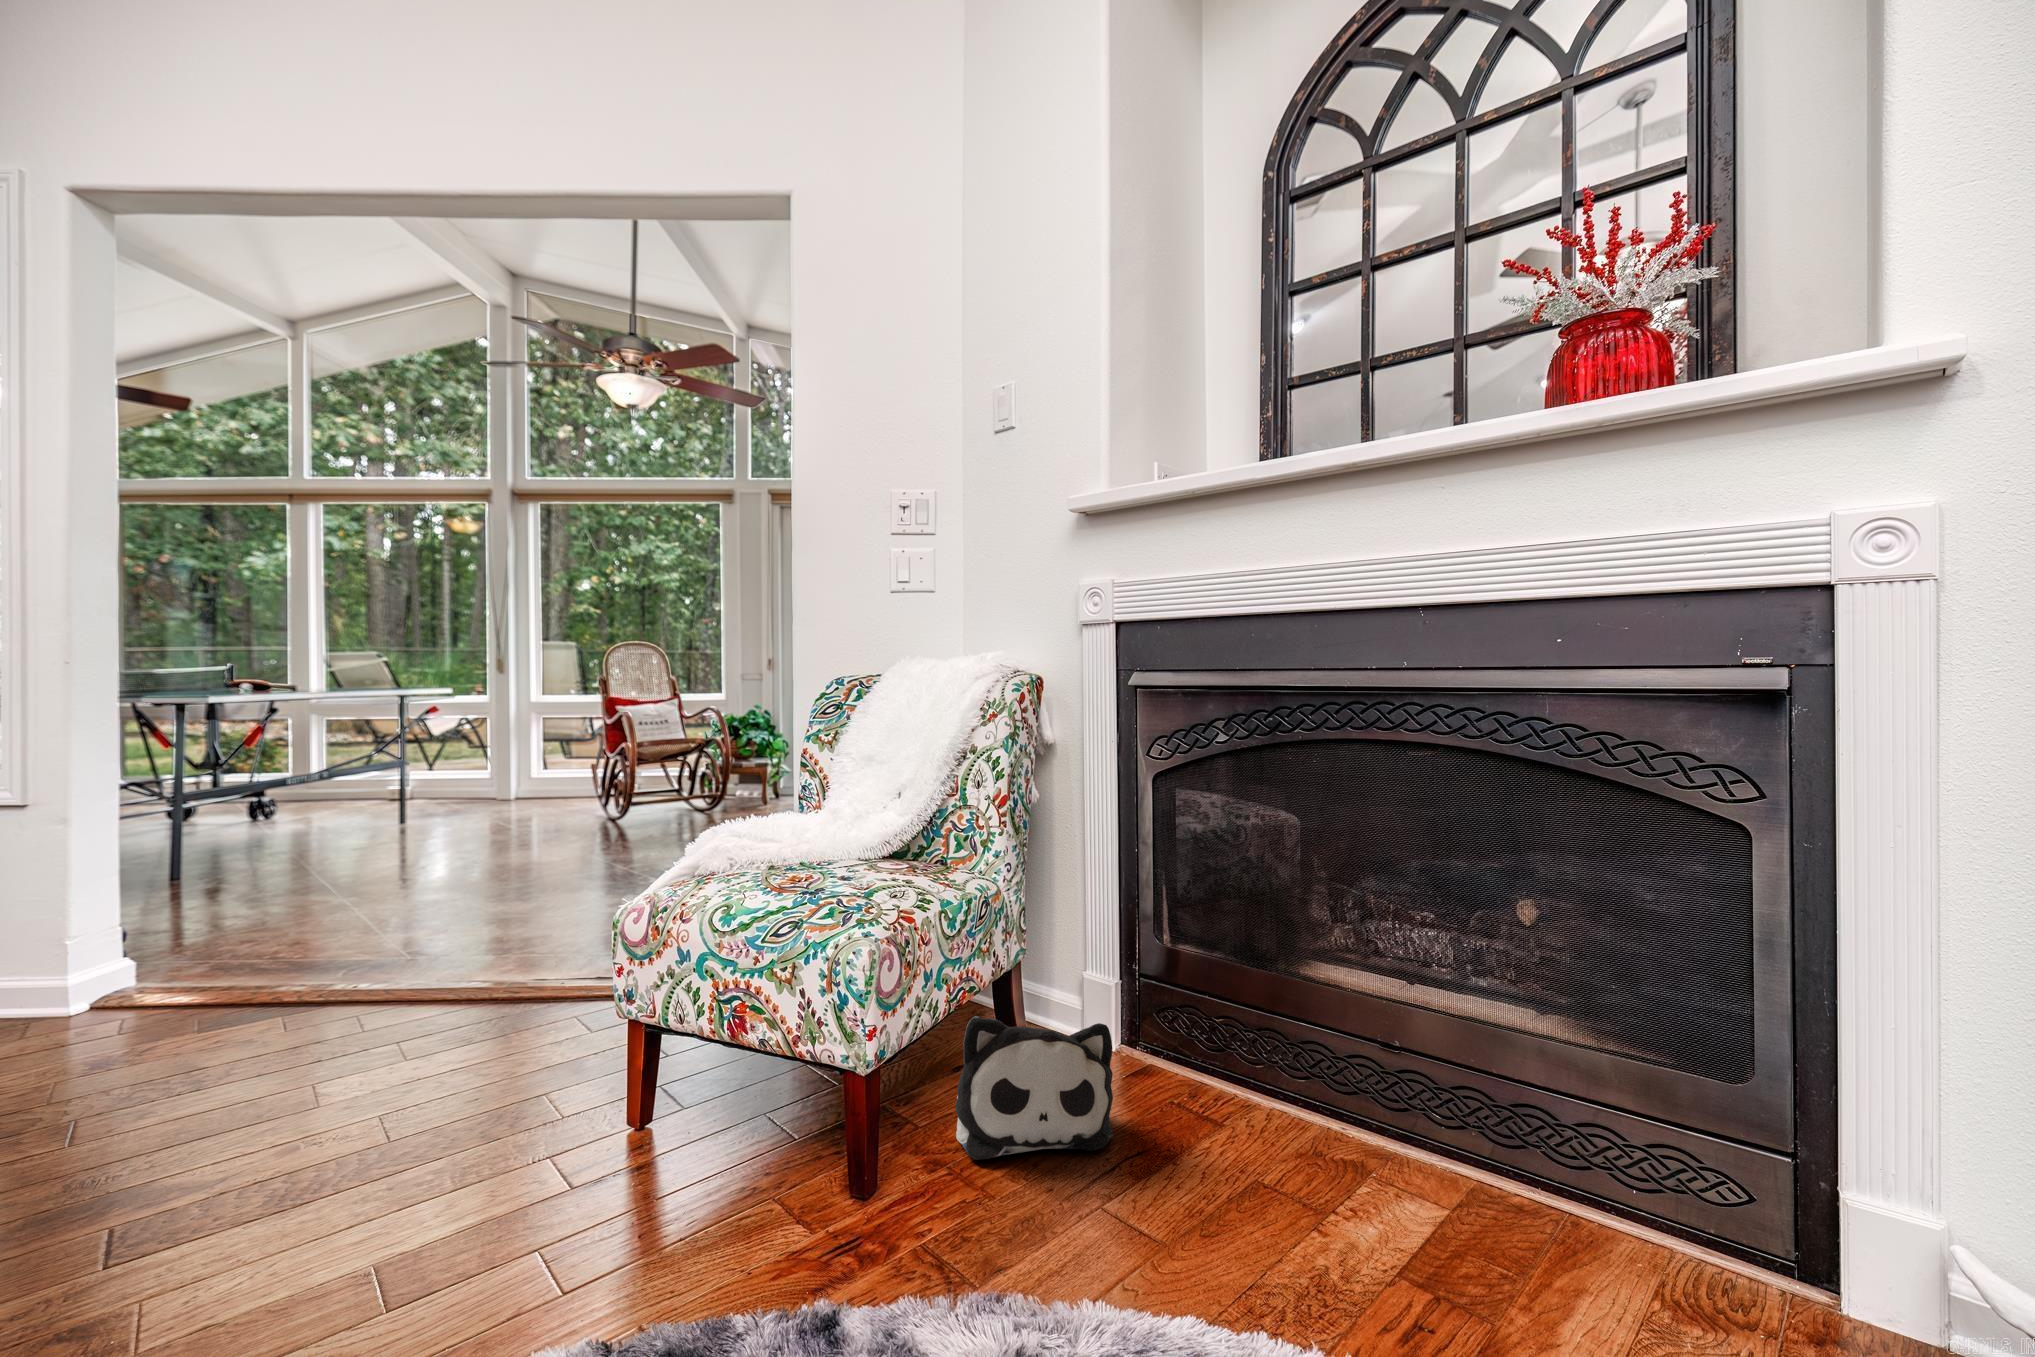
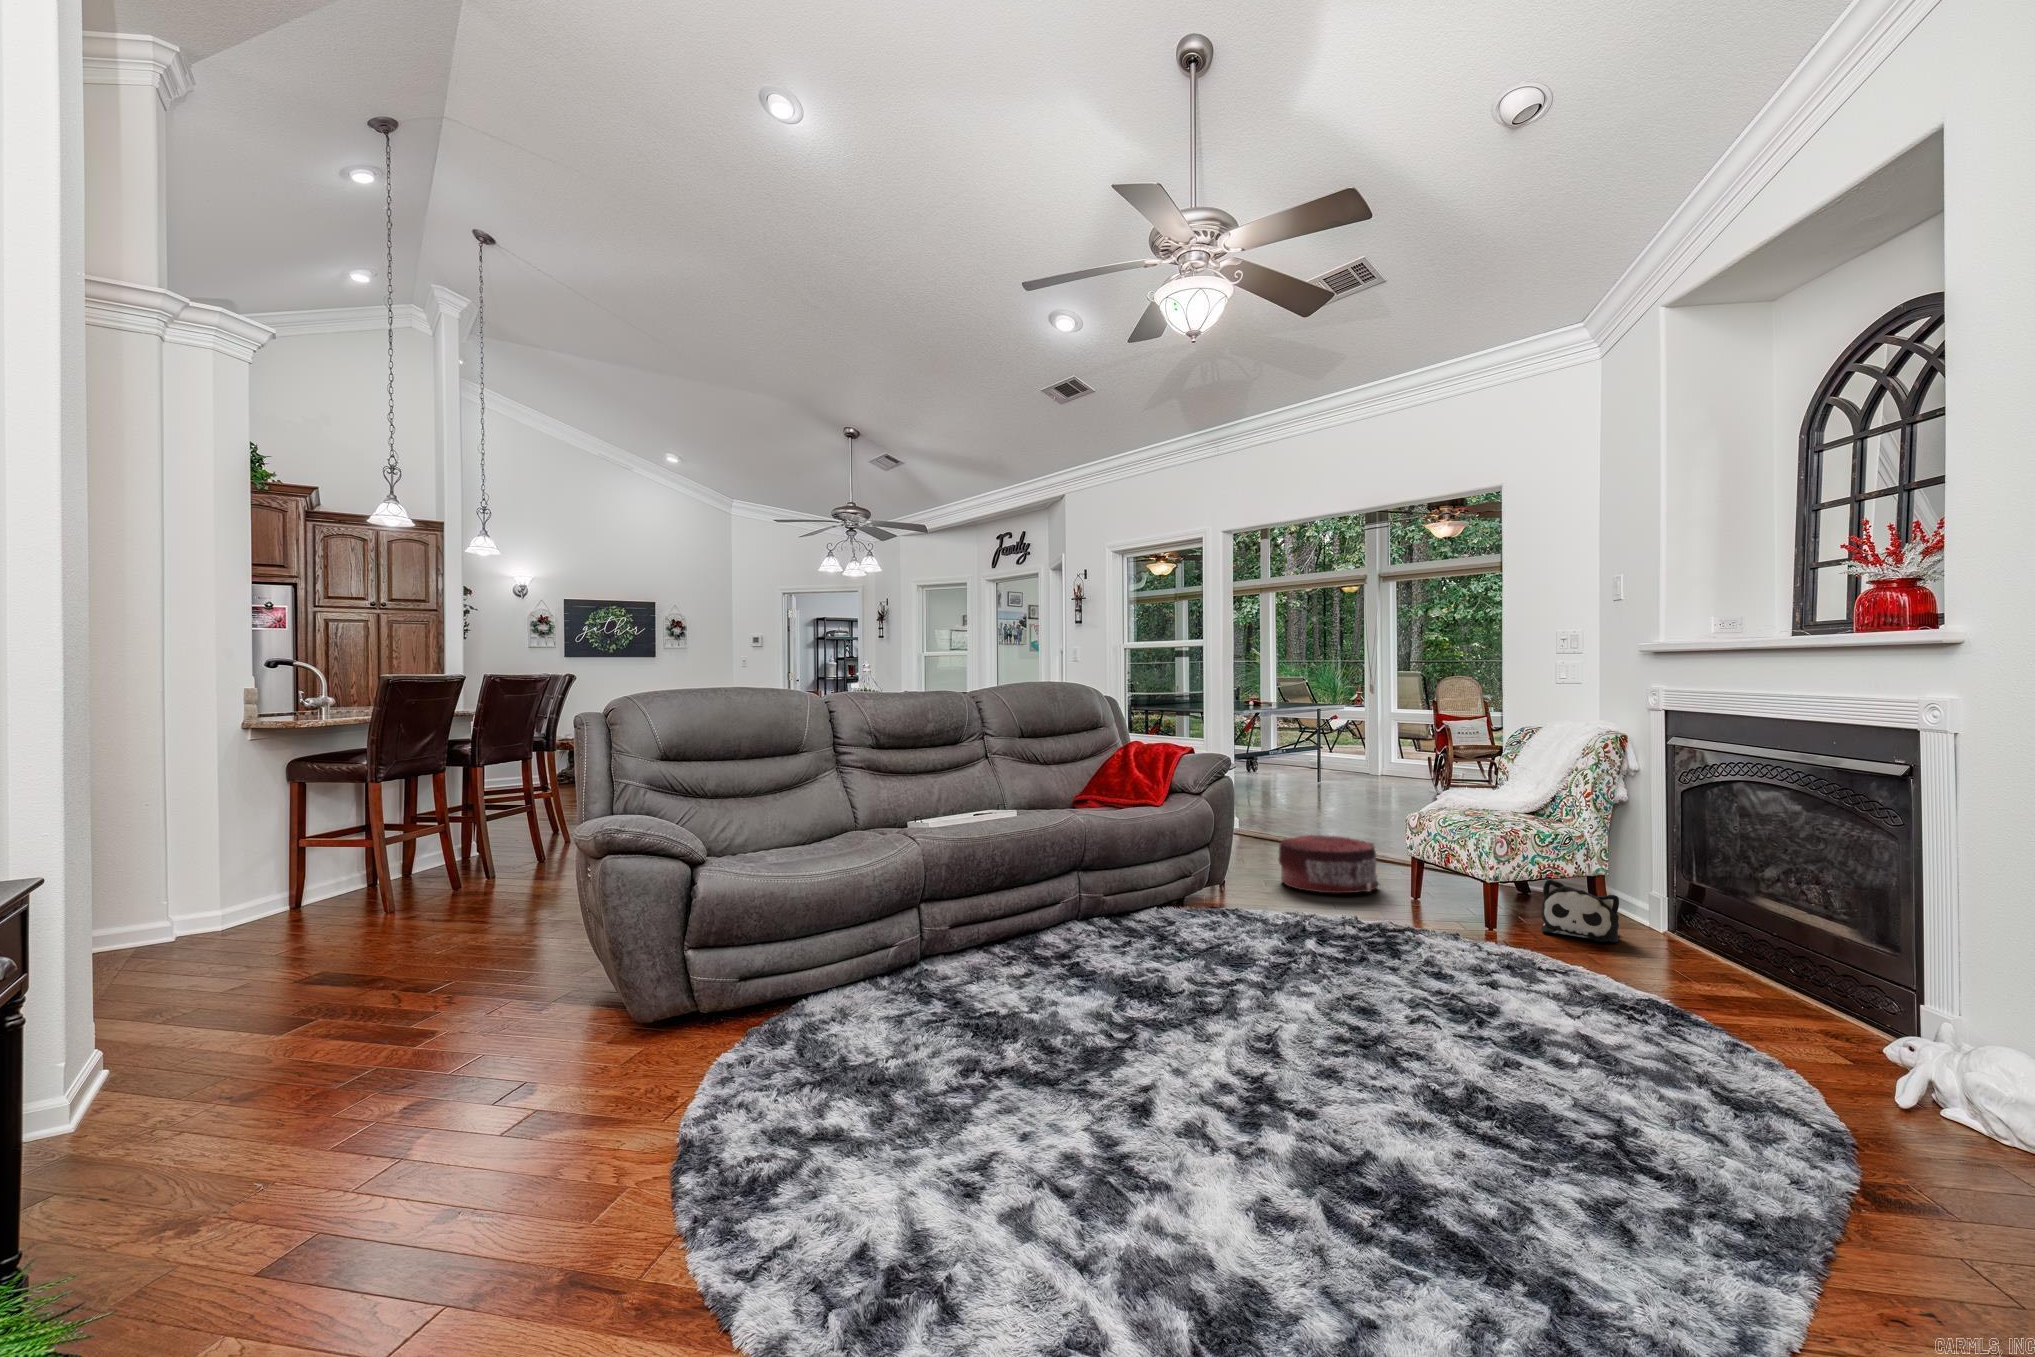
pouf: none [158,983,532,1239] -> present [1278,835,1379,893]

